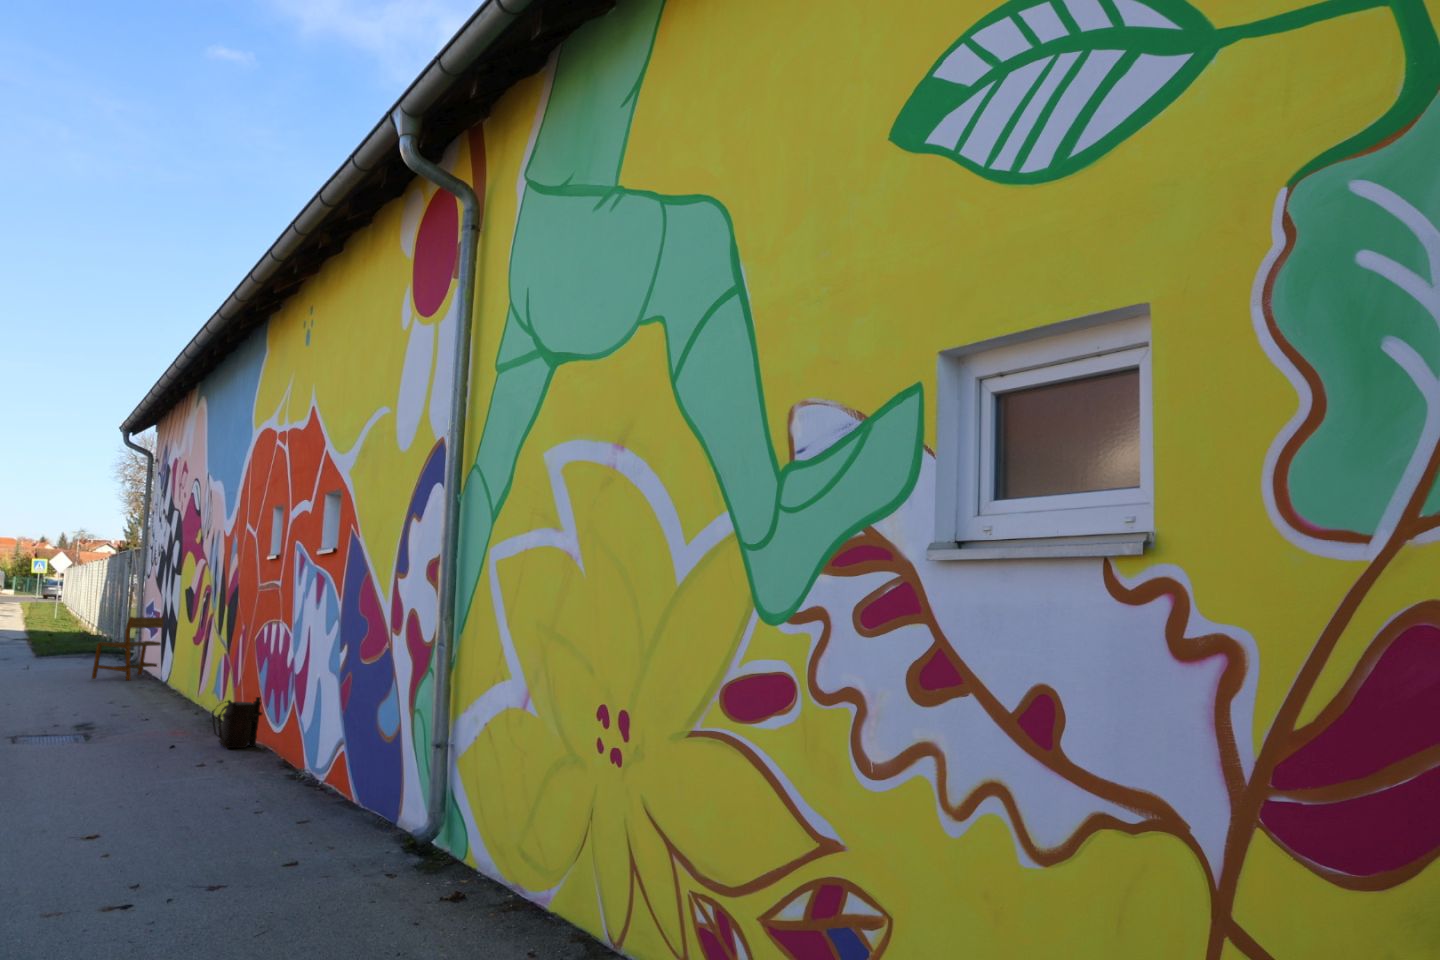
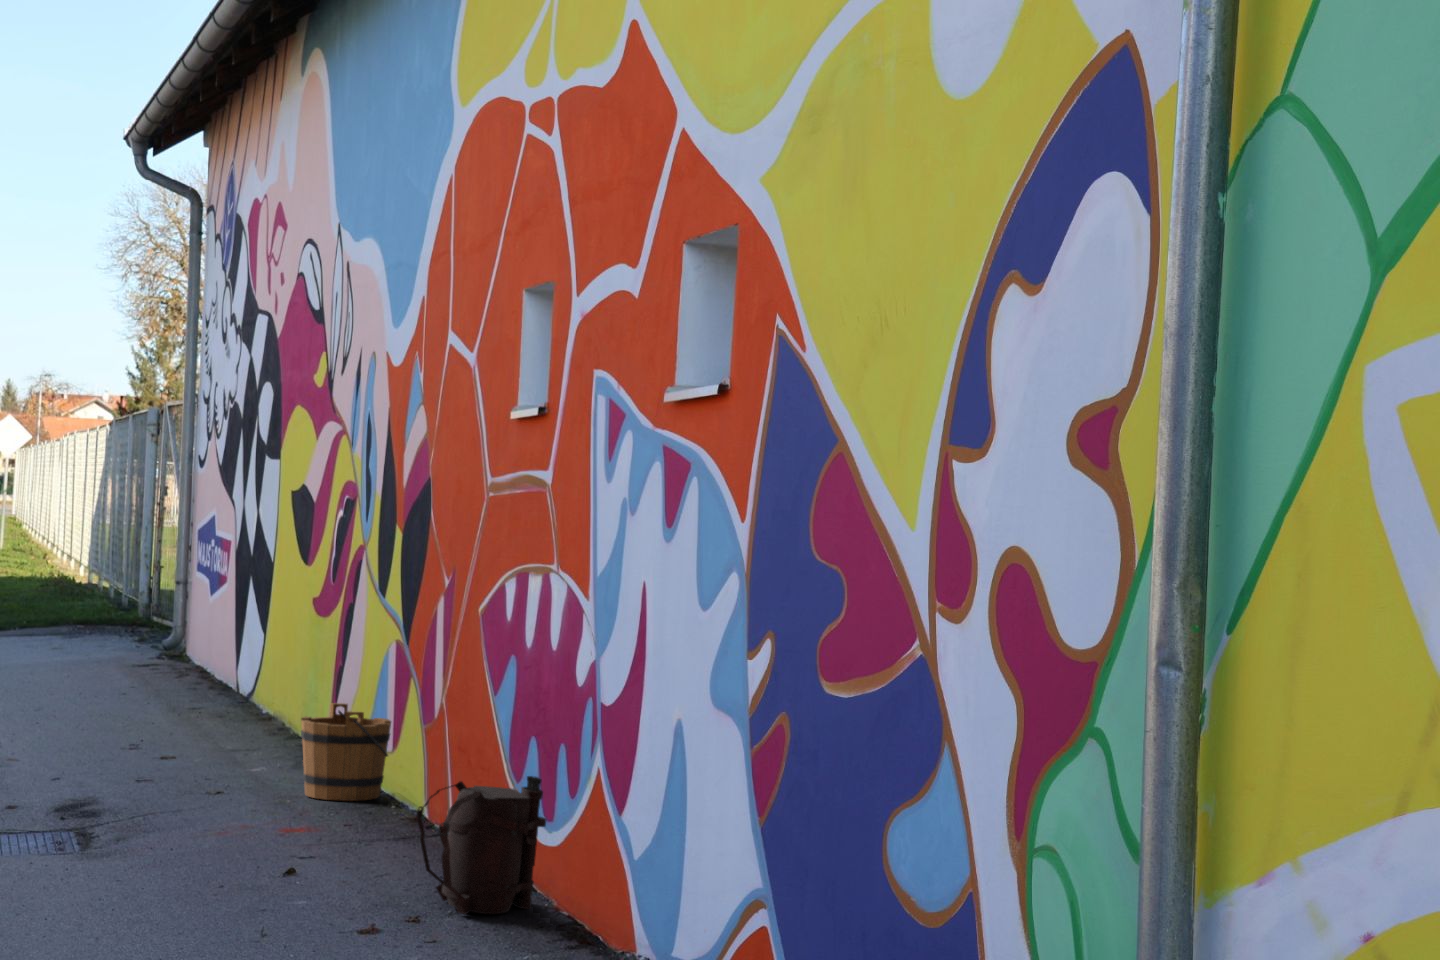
bench: present [92,617,164,680] -> none [98,549,256,687]
bucket: none [177,678,217,718] -> present [301,703,391,801]

